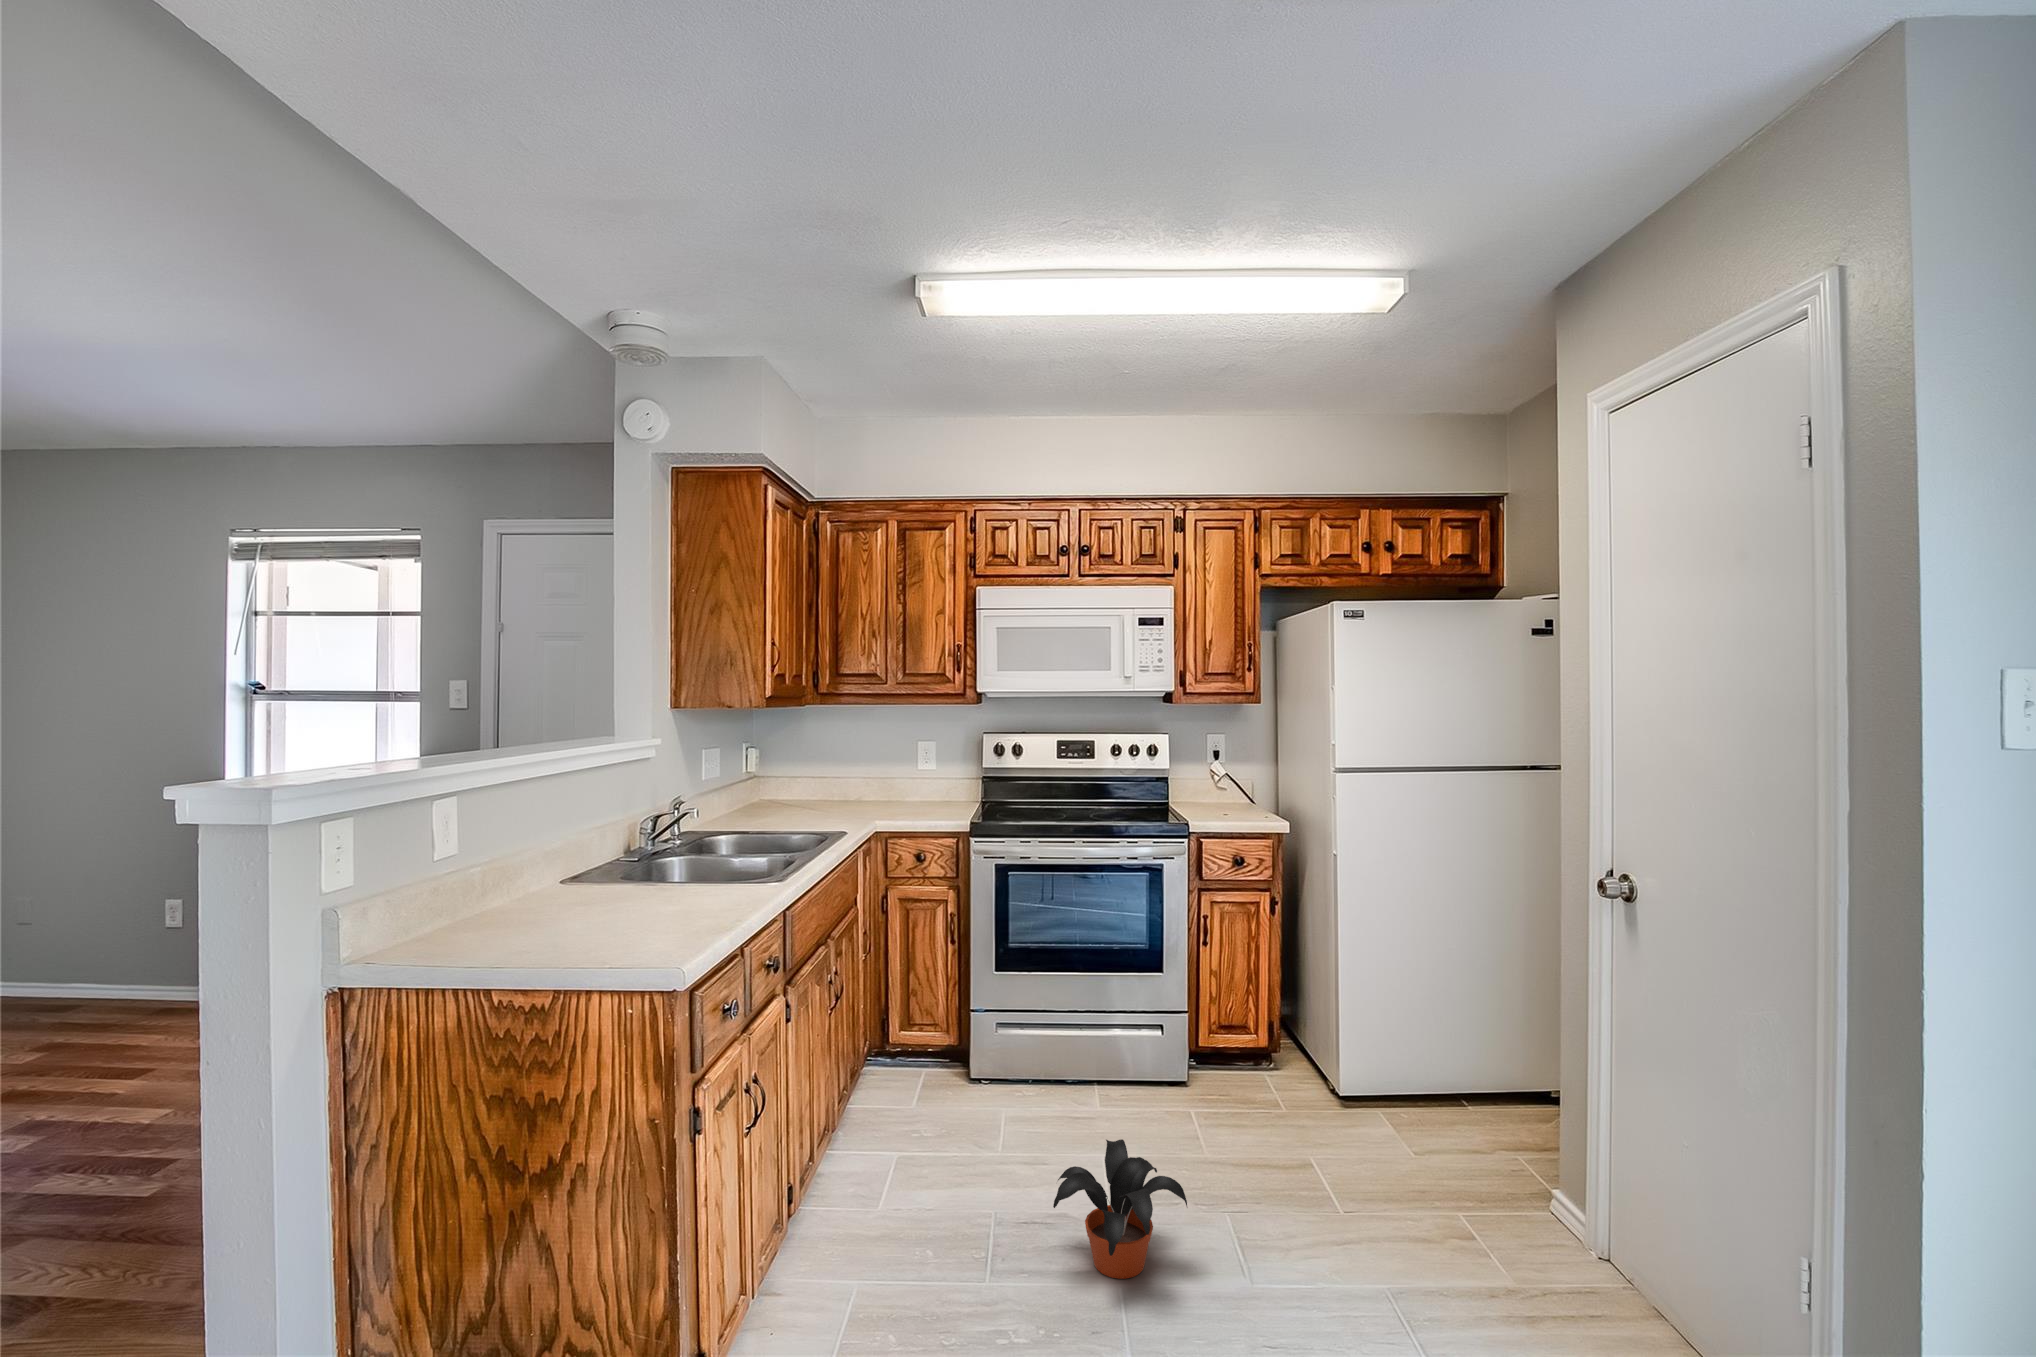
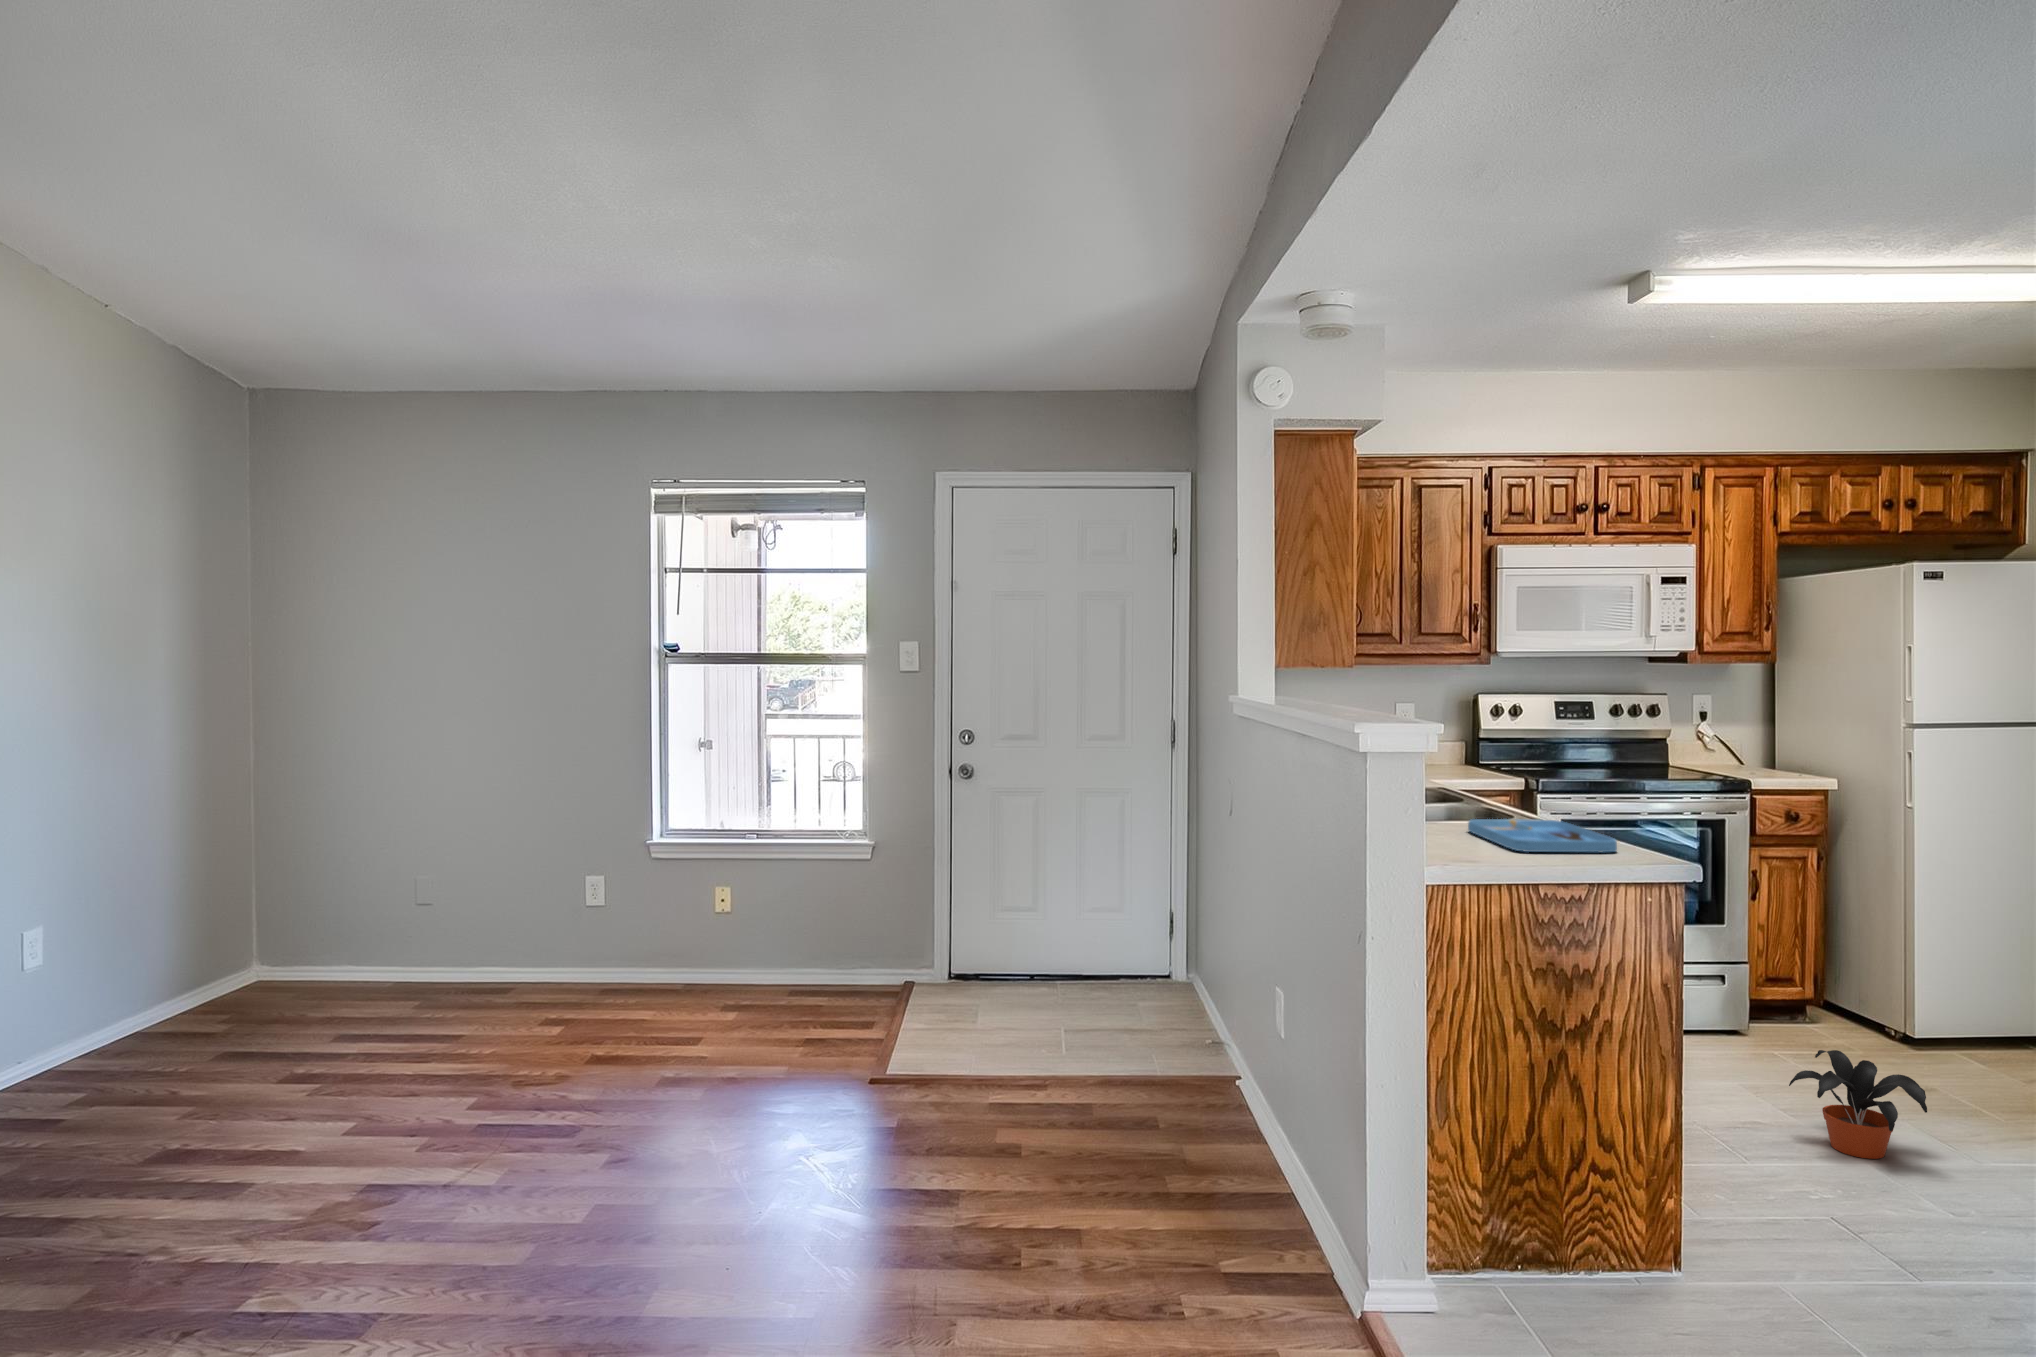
tray: none [560,886,736,939] -> present [1468,819,1617,852]

